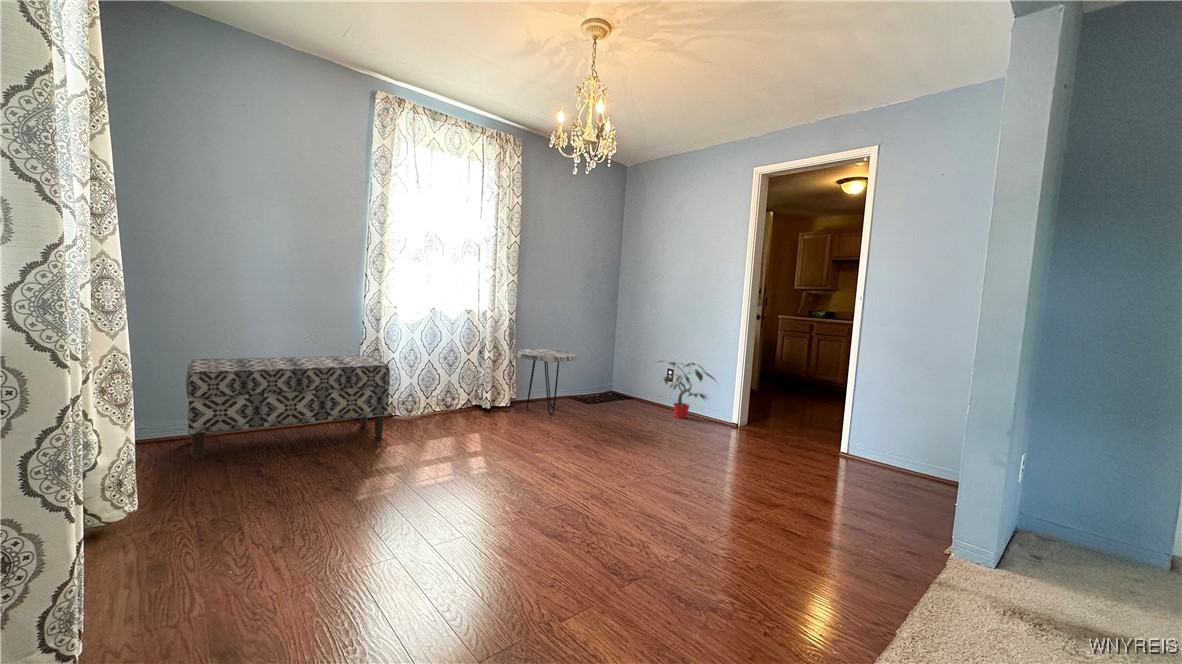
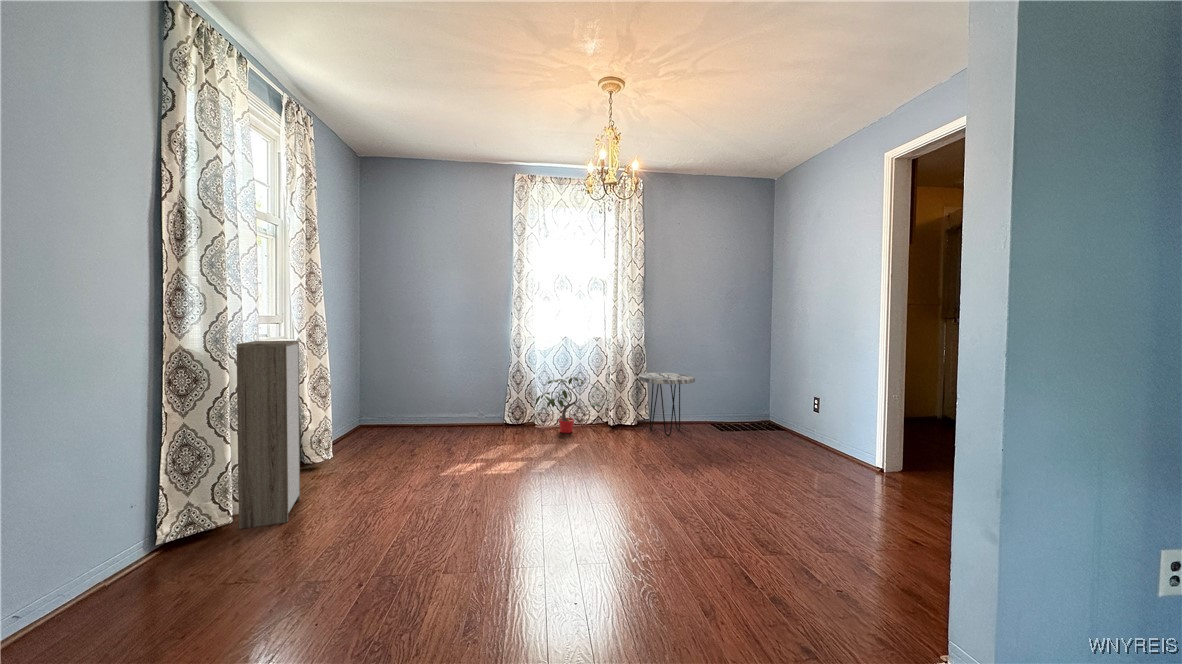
storage cabinet: none [92,309,212,639] -> present [237,341,300,529]
bench: present [186,355,390,460] -> none [384,375,515,441]
potted plant: present [659,361,715,418] -> present [535,377,601,433]

